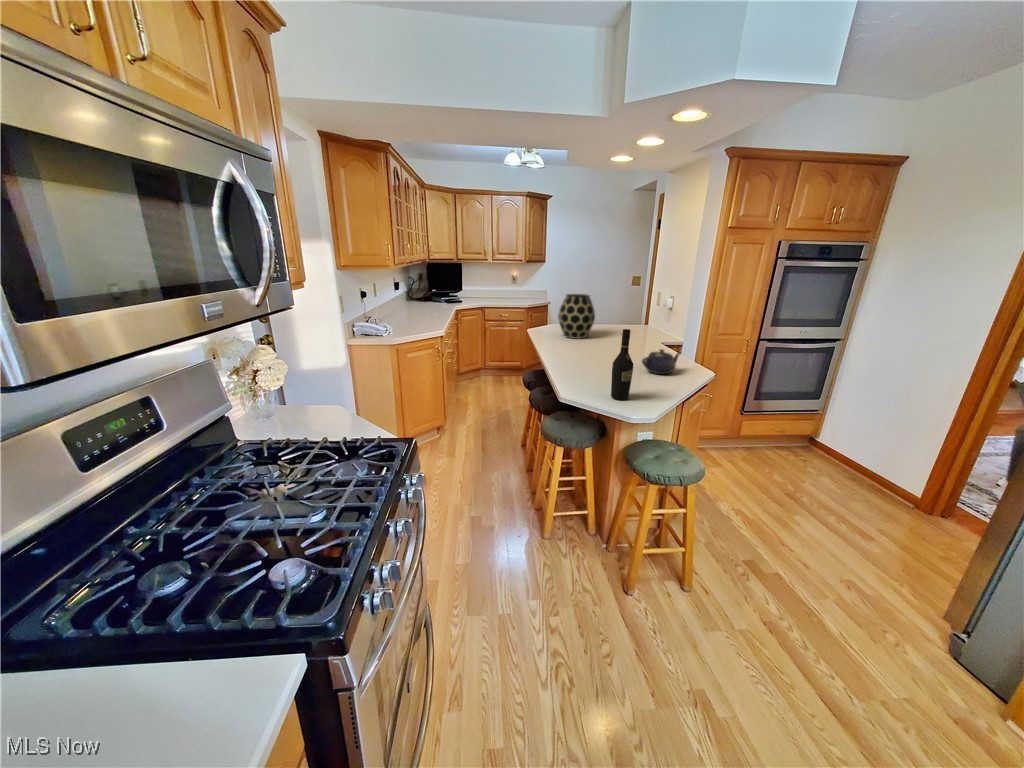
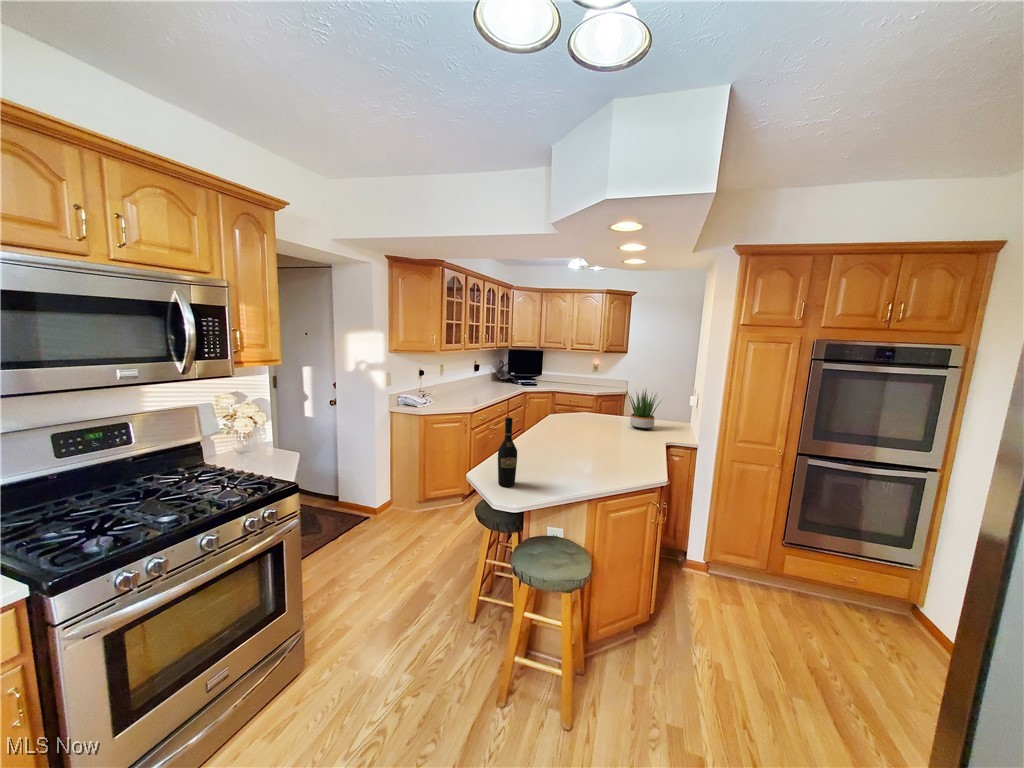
potted plant: none [609,292,653,333] -> present [629,391,661,429]
vase: present [558,294,595,339] -> none [562,384,598,428]
teapot: present [642,349,681,374] -> none [573,445,623,472]

